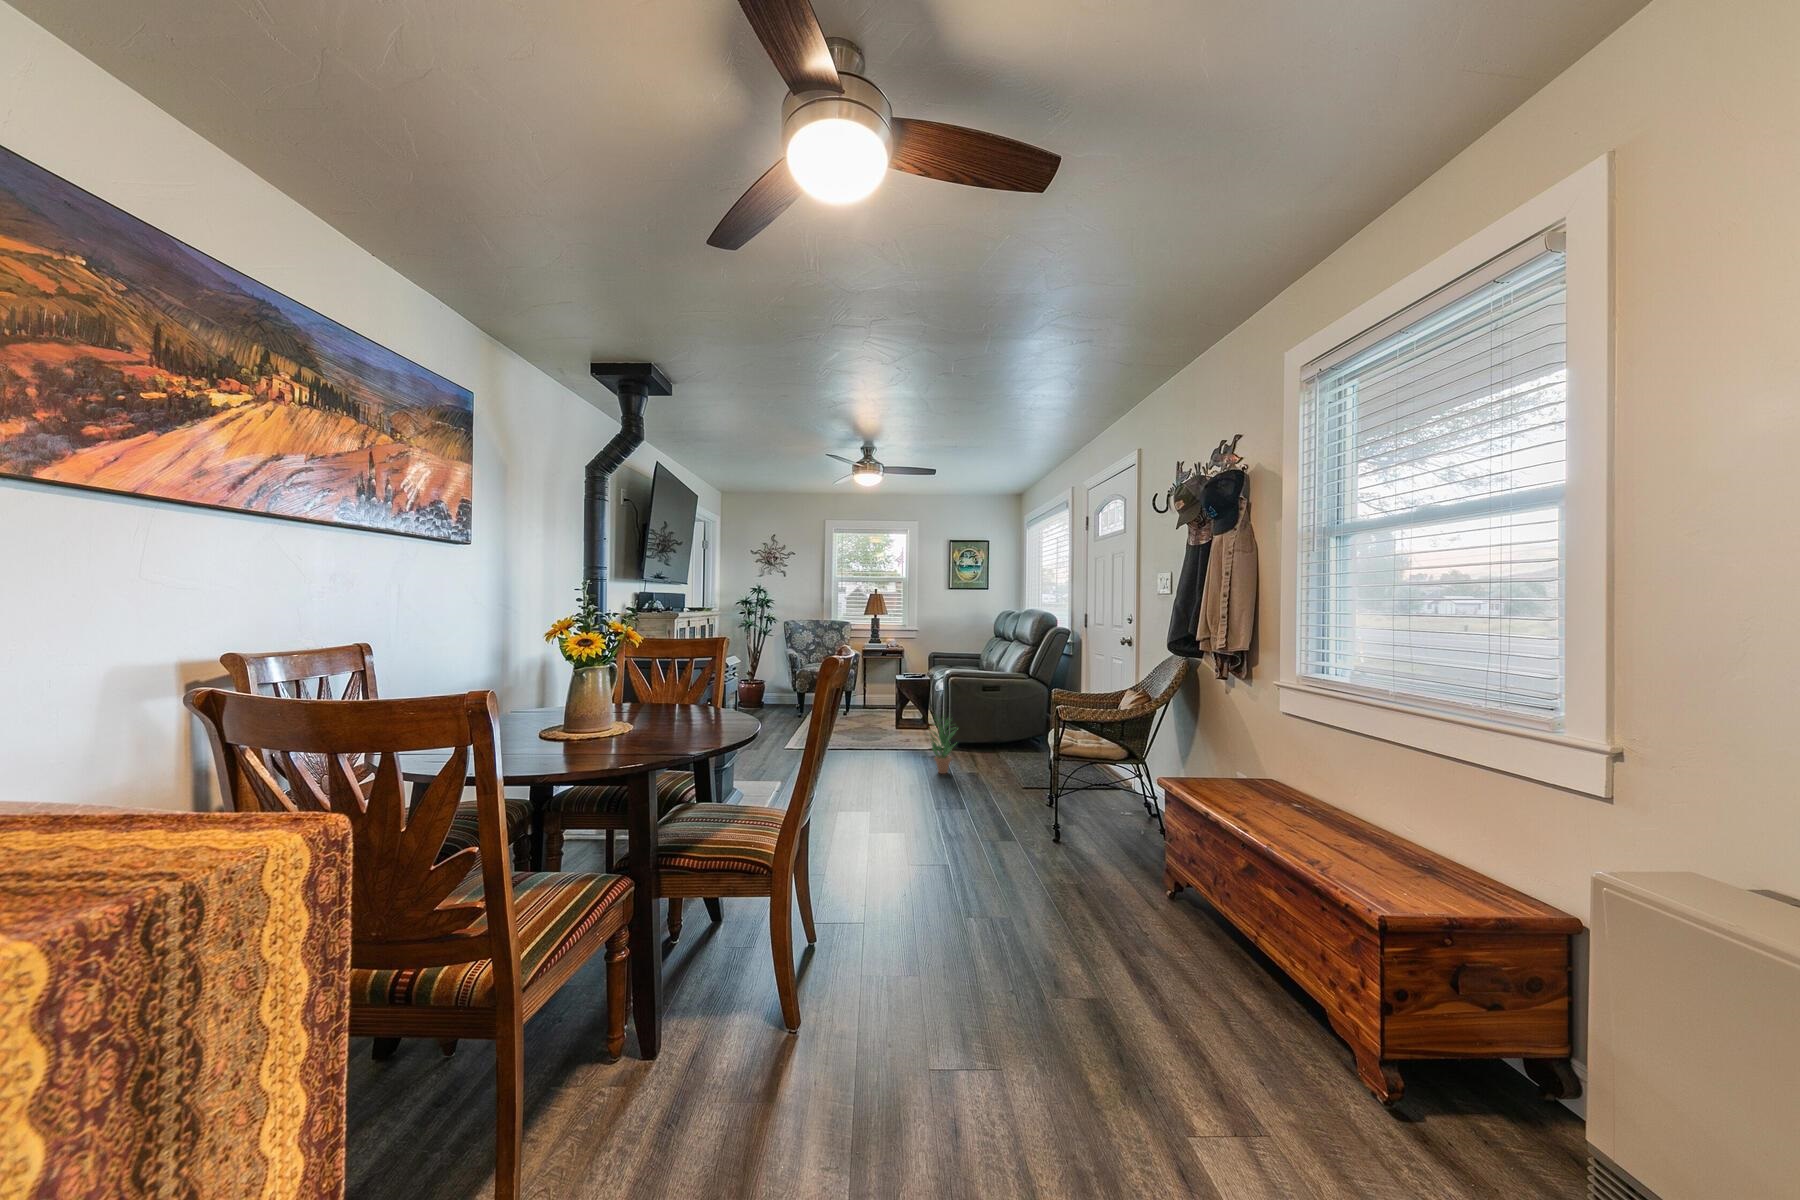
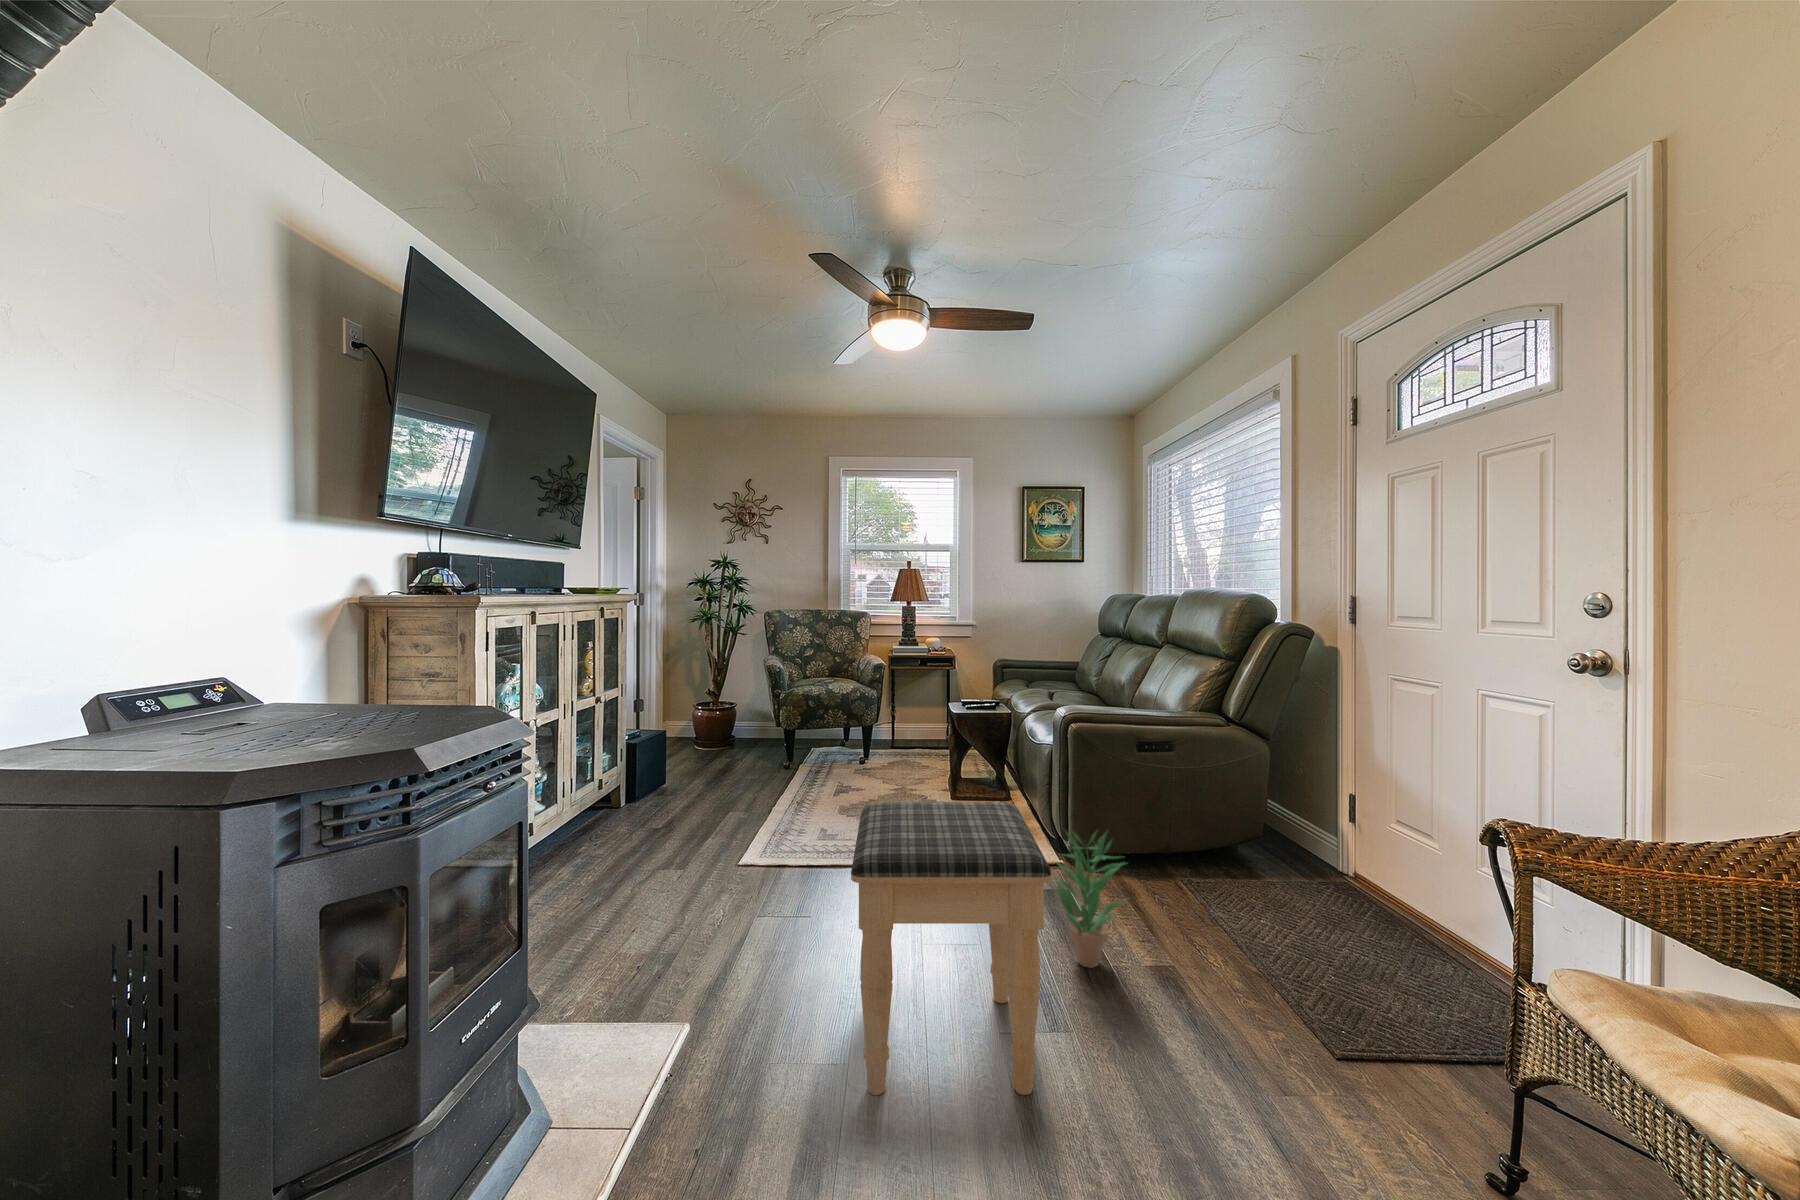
footstool: none [841,699,914,797] -> present [851,802,1052,1095]

